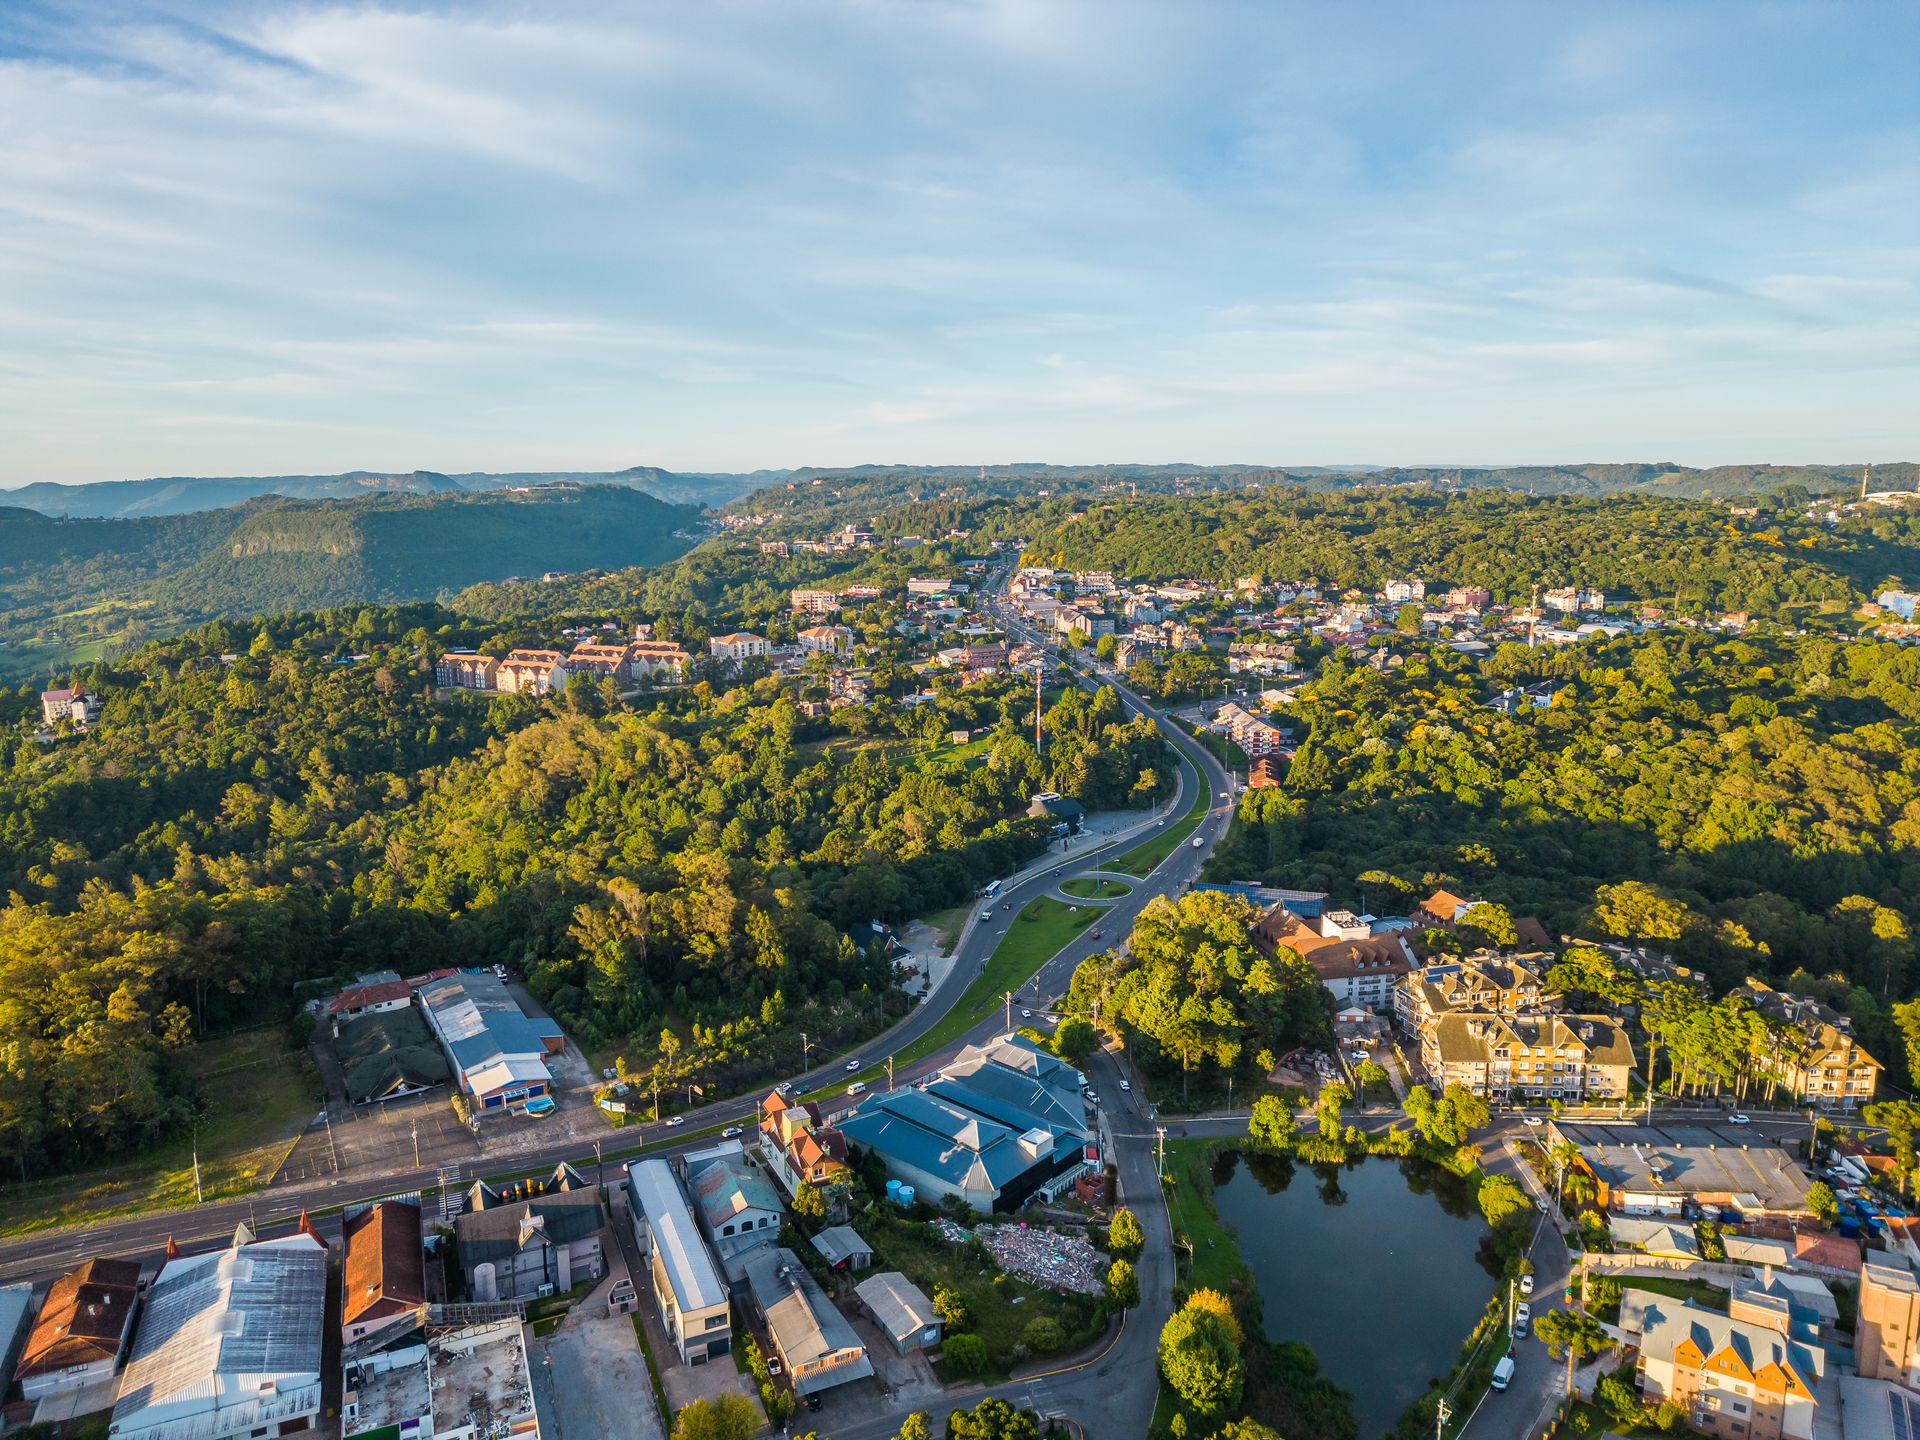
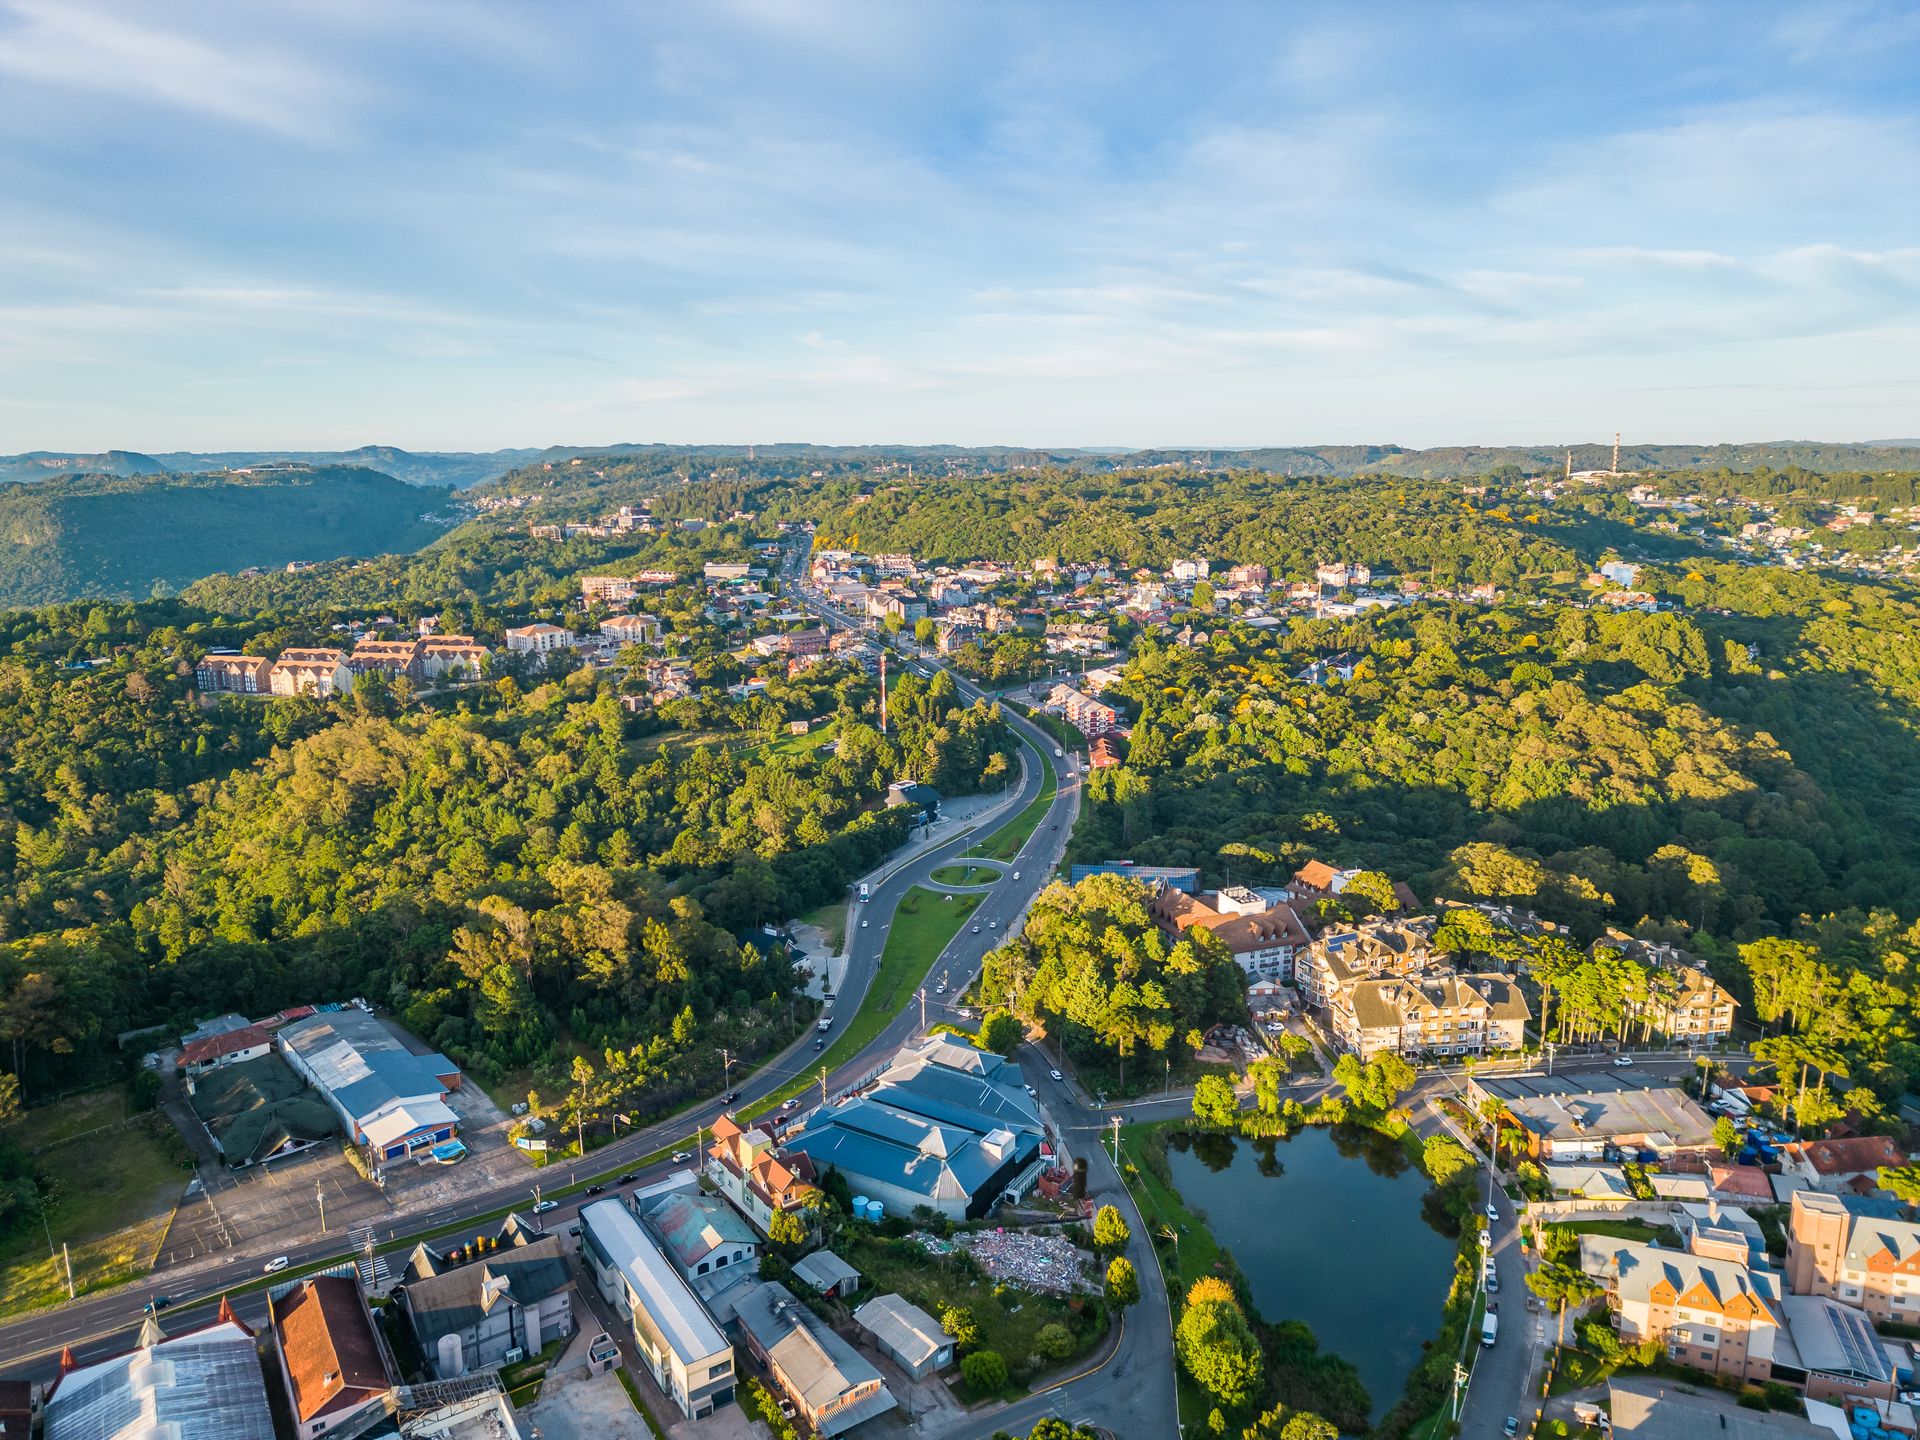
potted tree: none [1069,1278,1087,1309] -> present [1070,1282,1086,1313]

